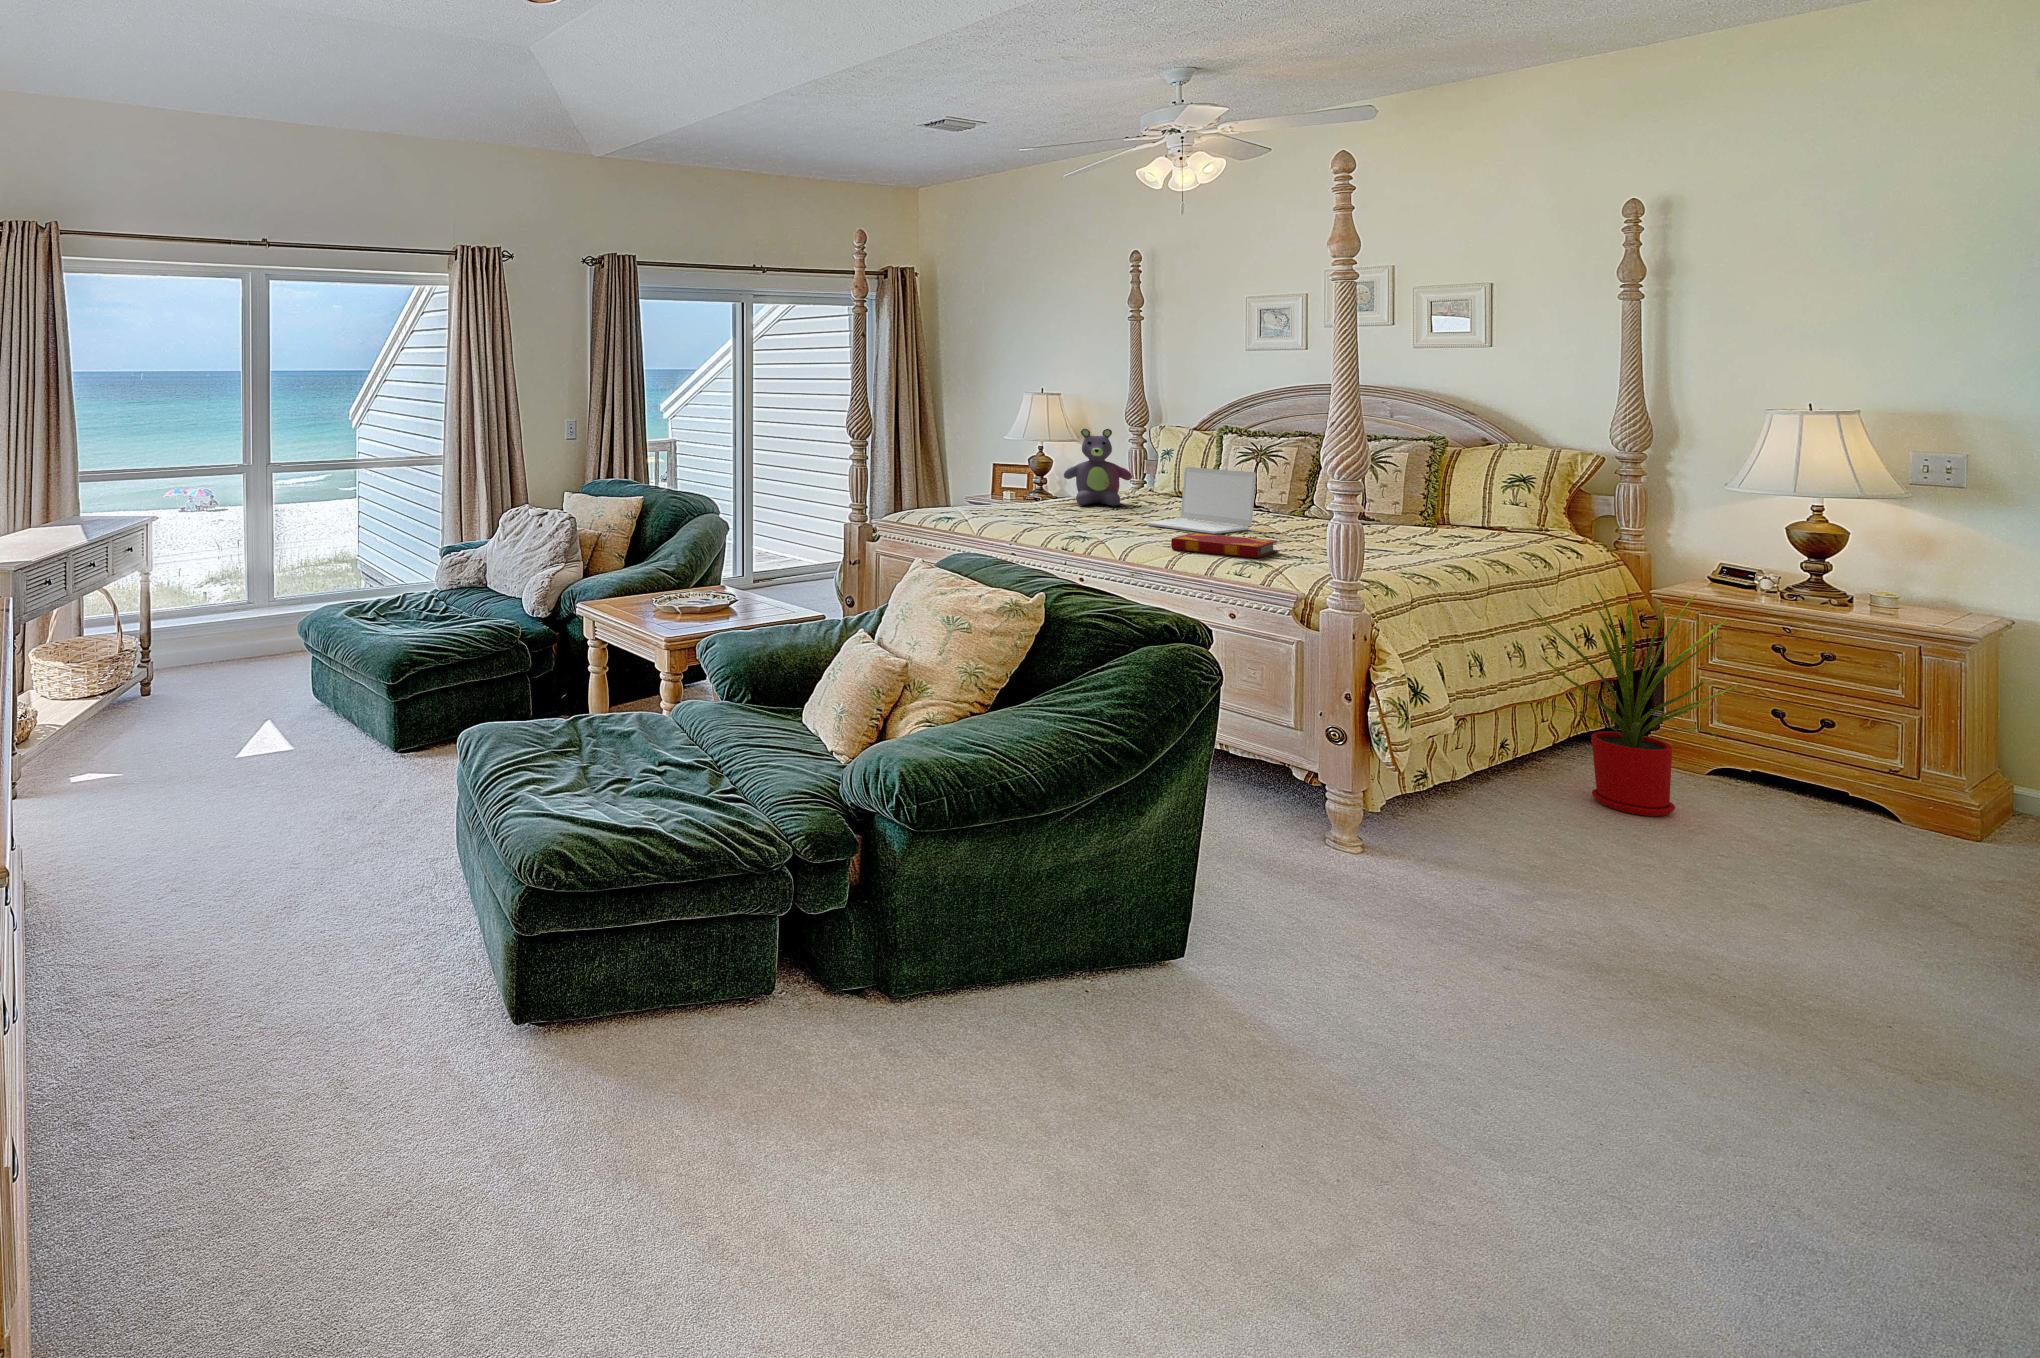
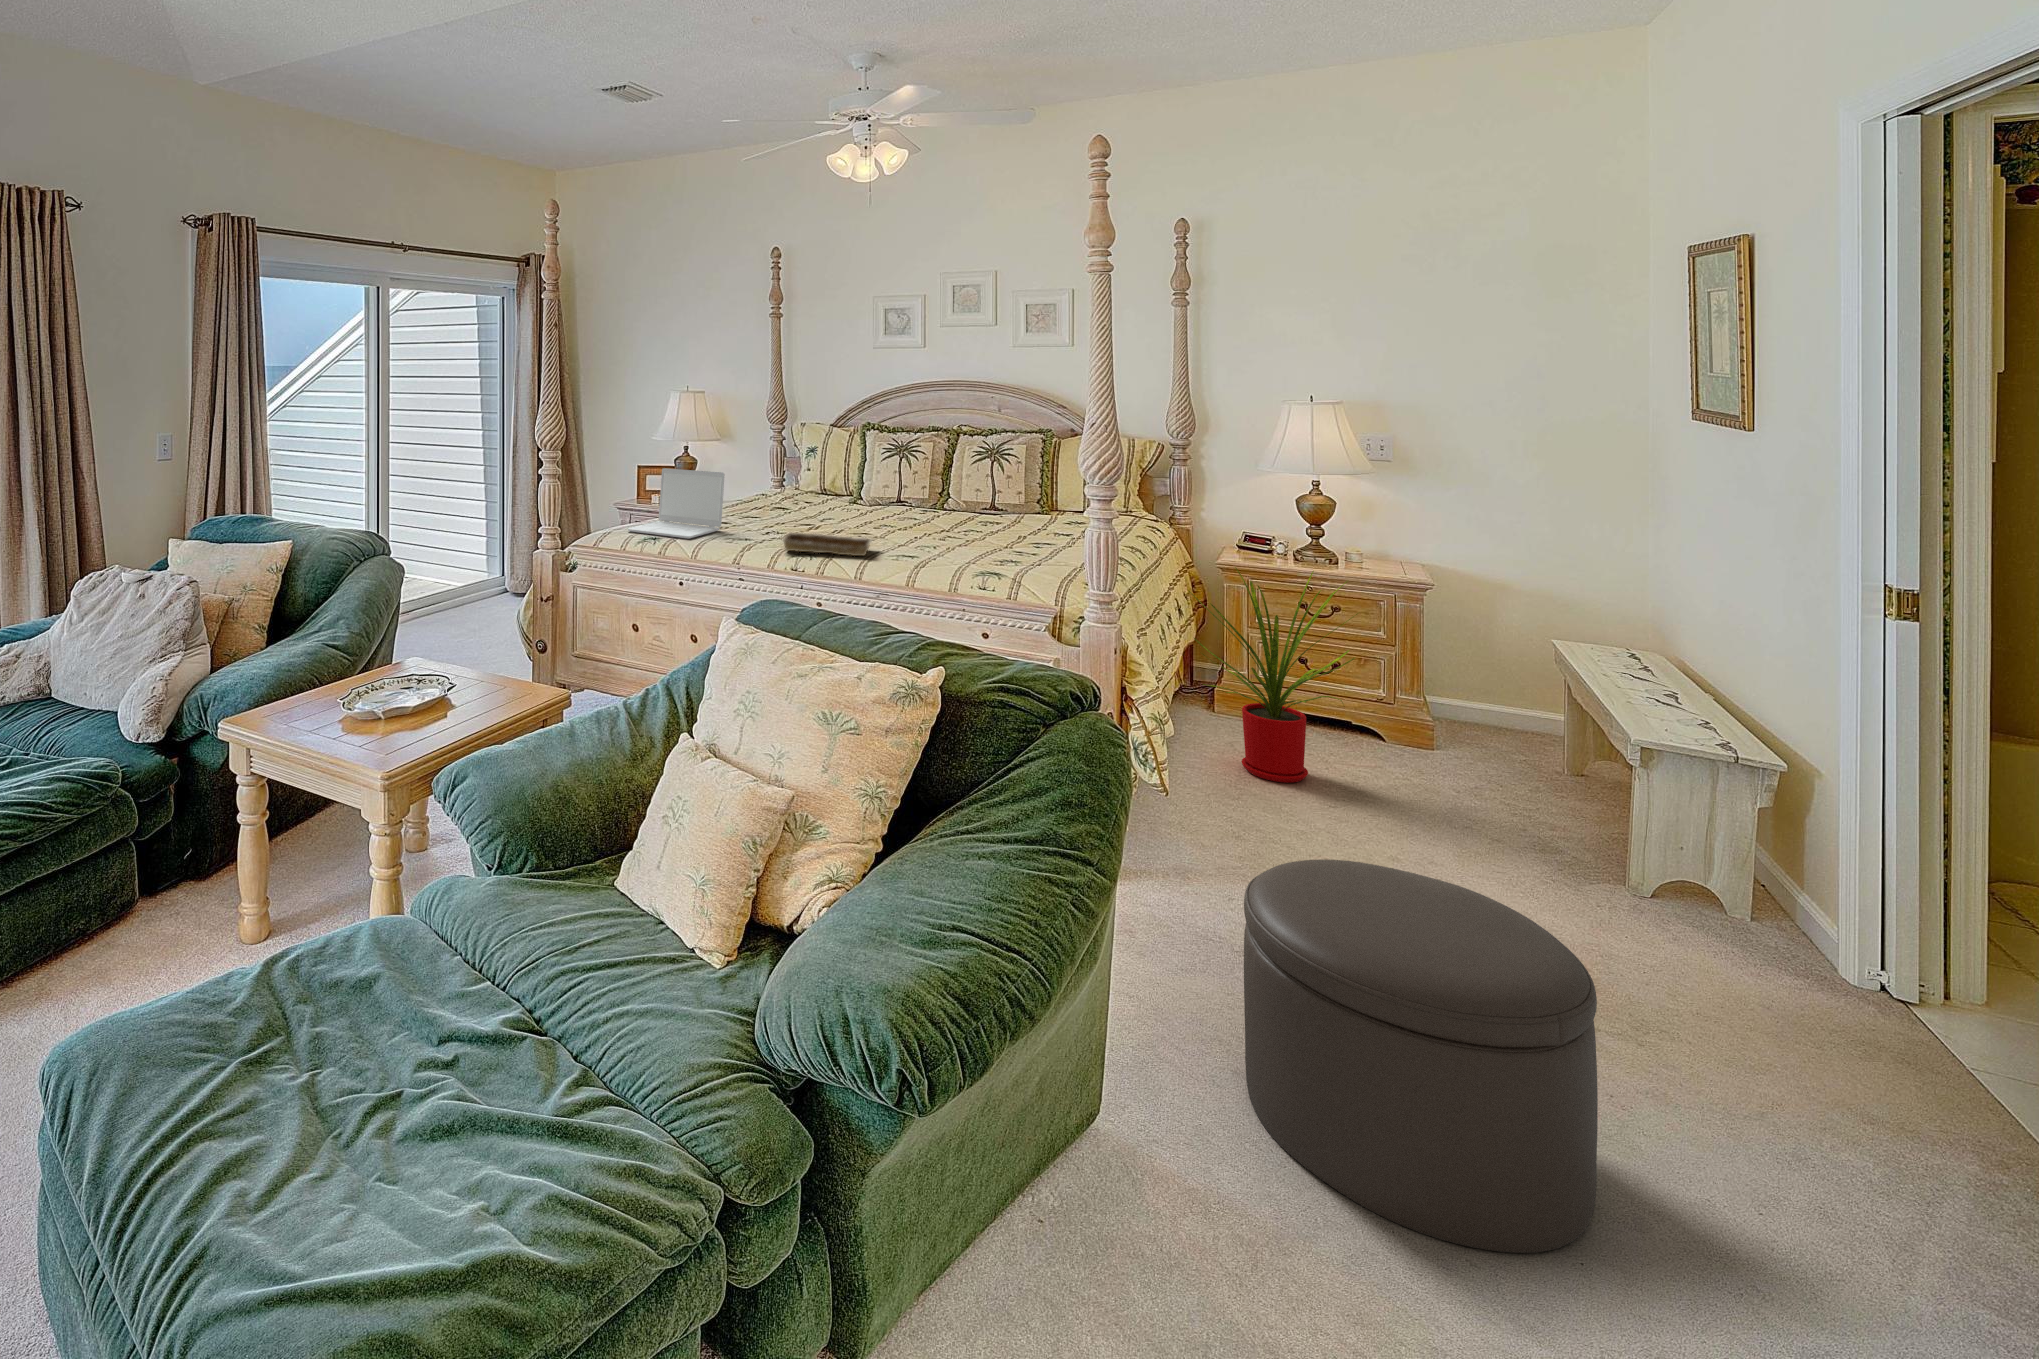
stuffed bear: present [1064,429,1132,506] -> none [731,426,794,507]
laptop: present [1146,467,1256,534] -> present [628,468,725,539]
tray: none [1061,521,1160,543] -> present [782,533,872,556]
hardback book: present [1171,533,1278,558] -> none [901,540,994,567]
ottoman: none [1302,785,1599,1073] -> present [1244,859,1598,1253]

